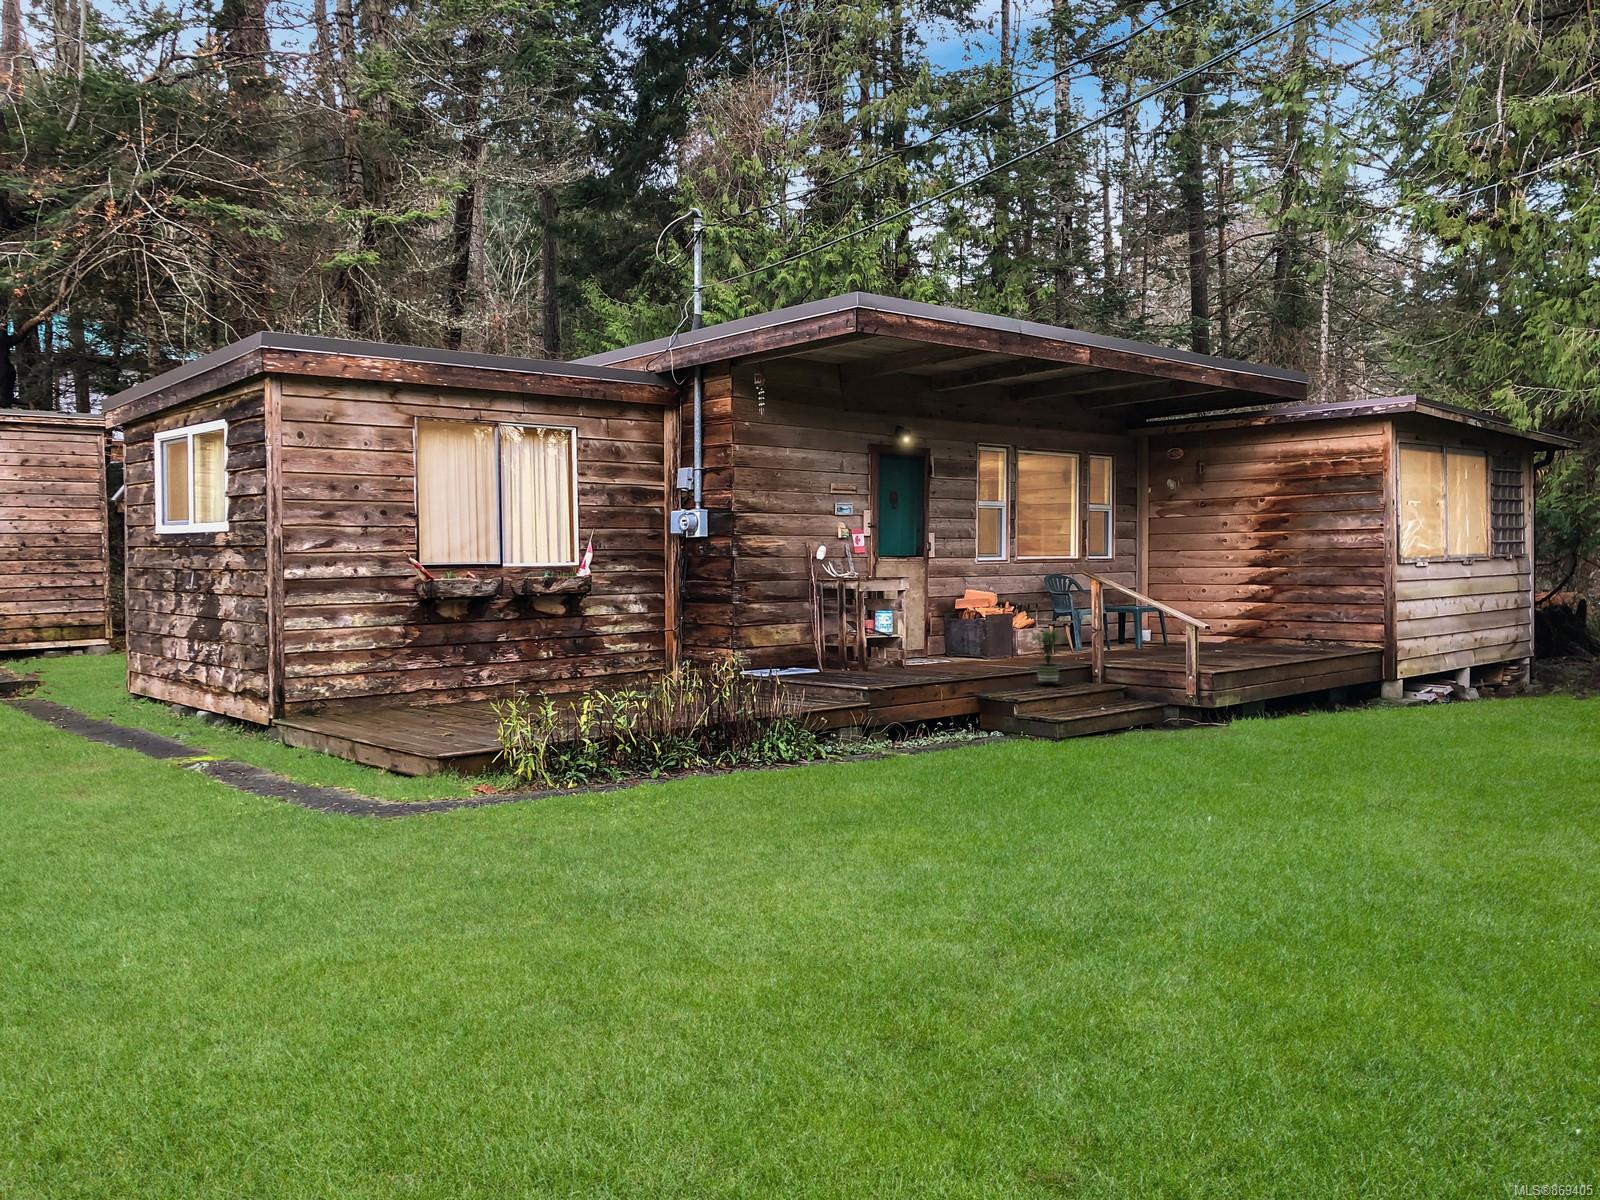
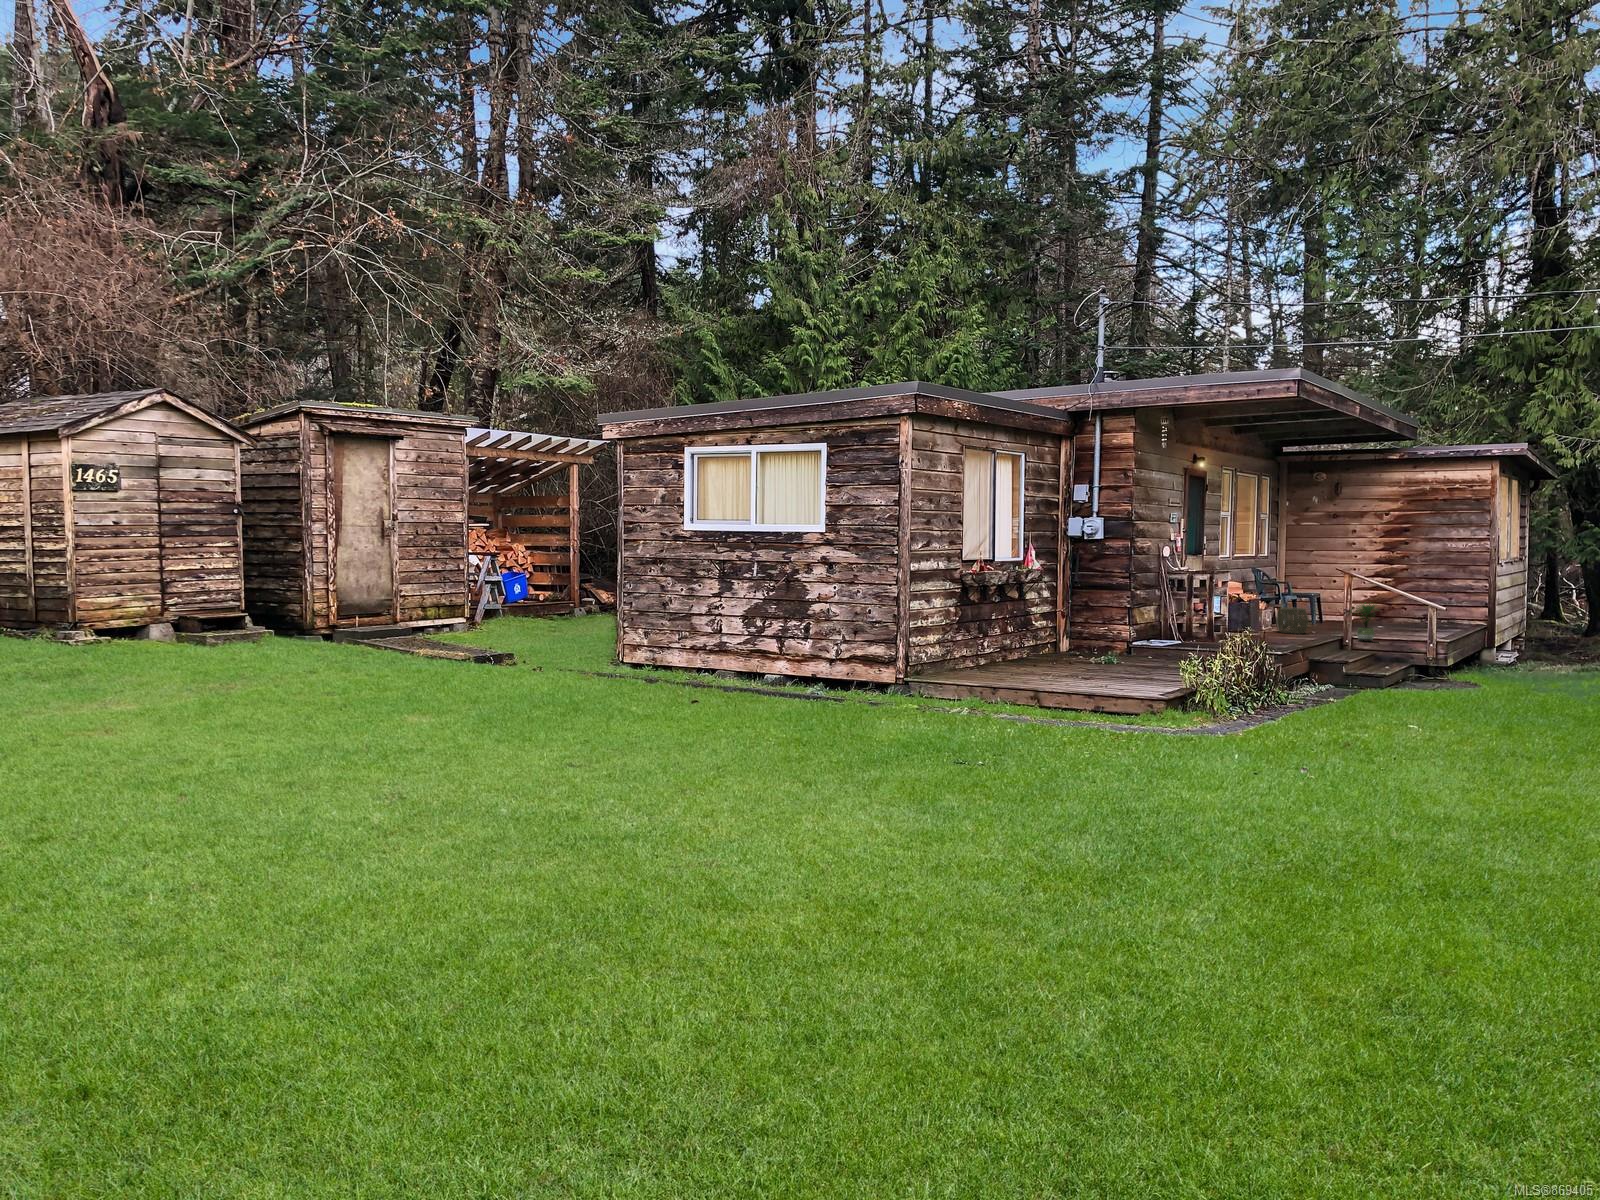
woven basket: none [974,634,1016,672] -> present [1276,607,1309,634]

